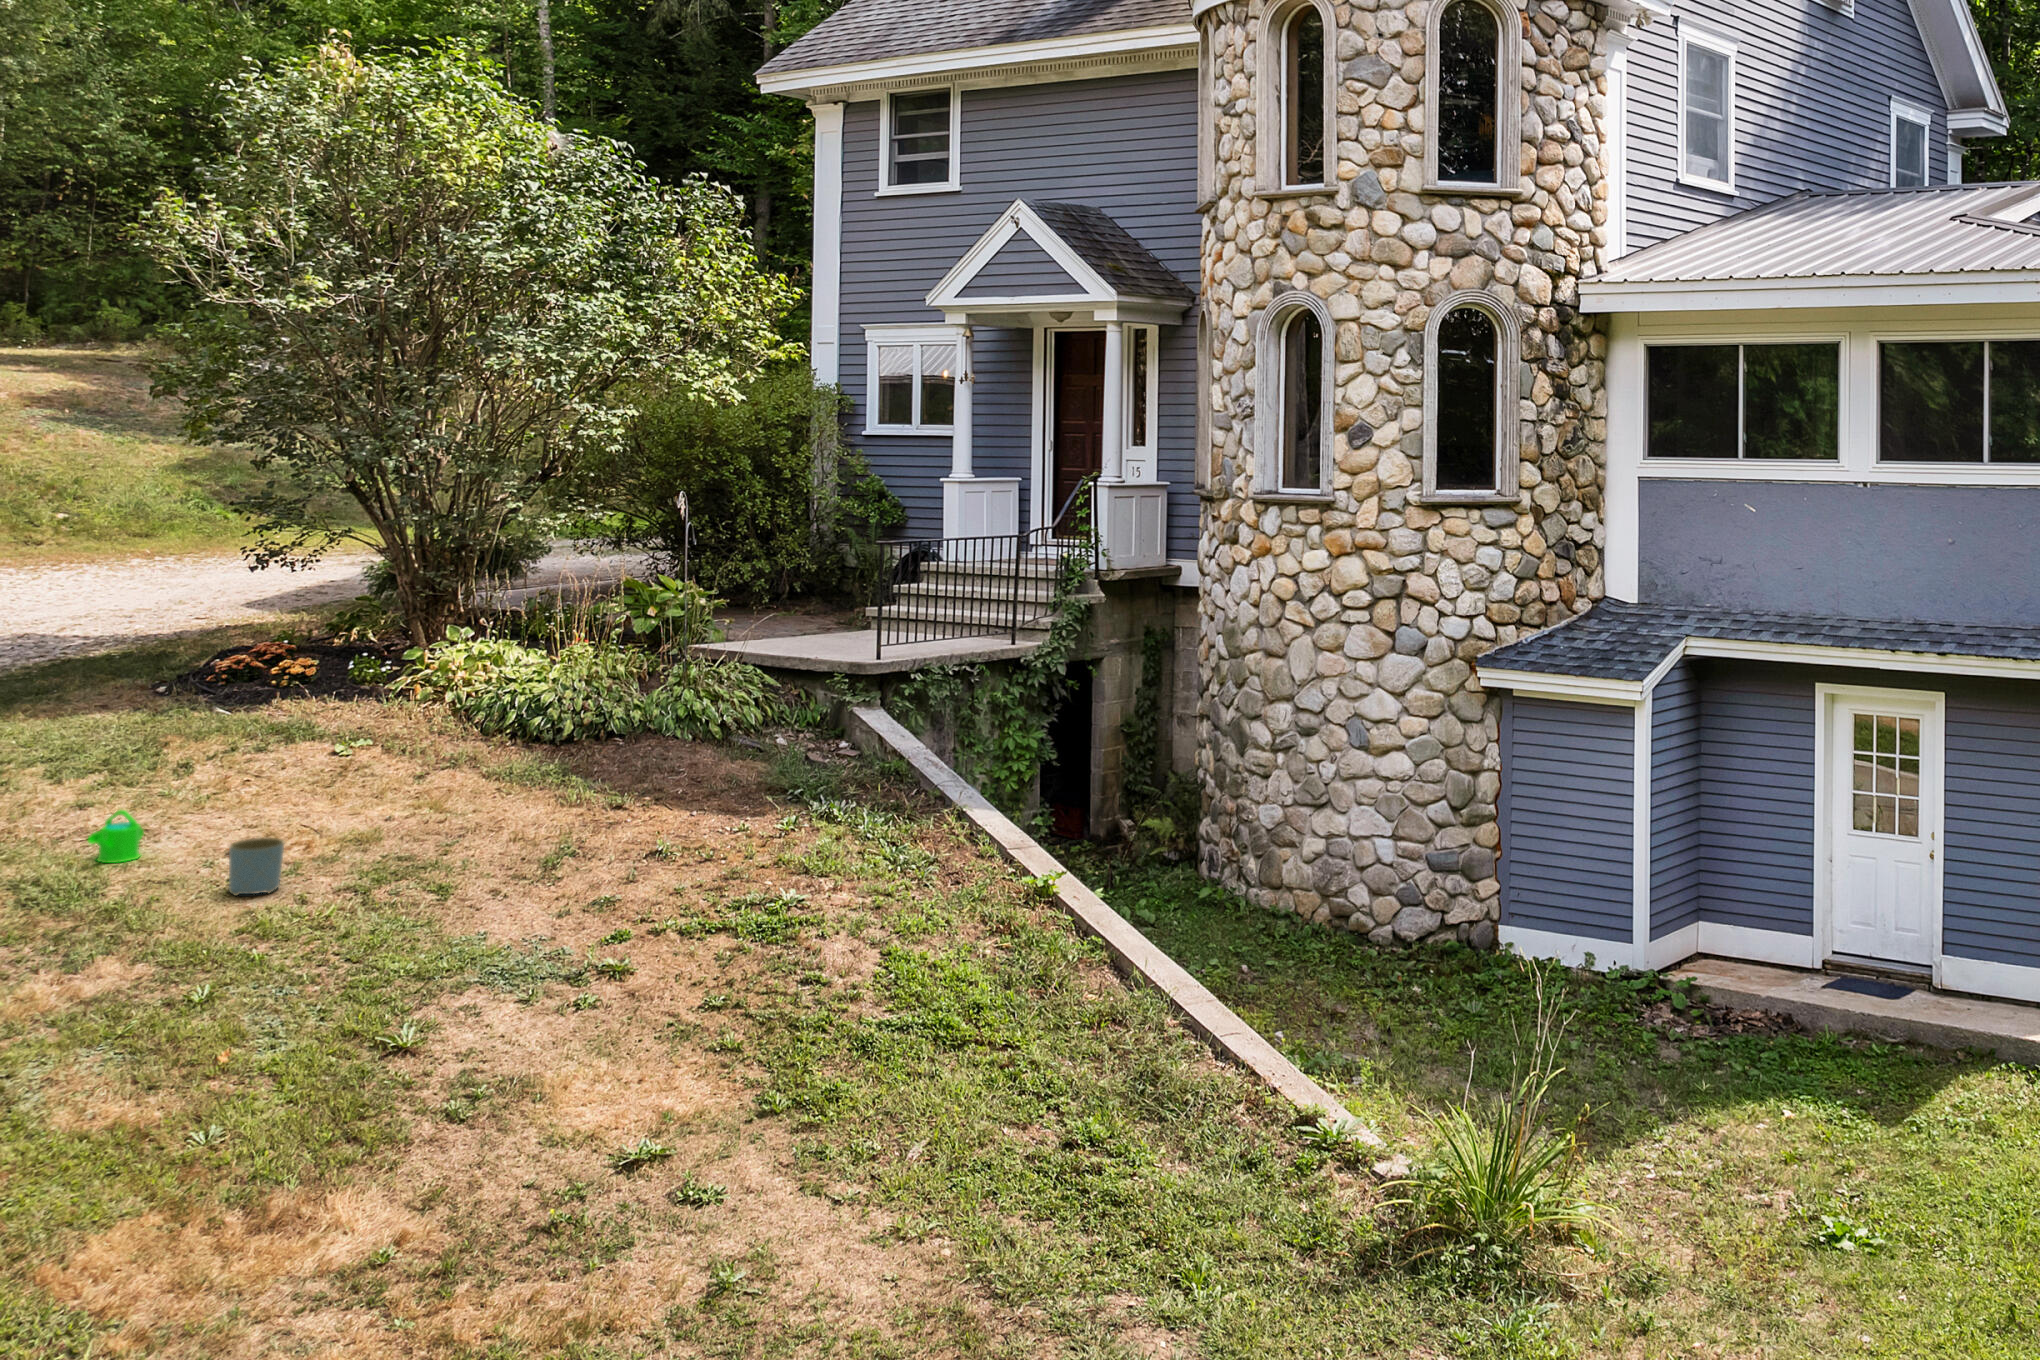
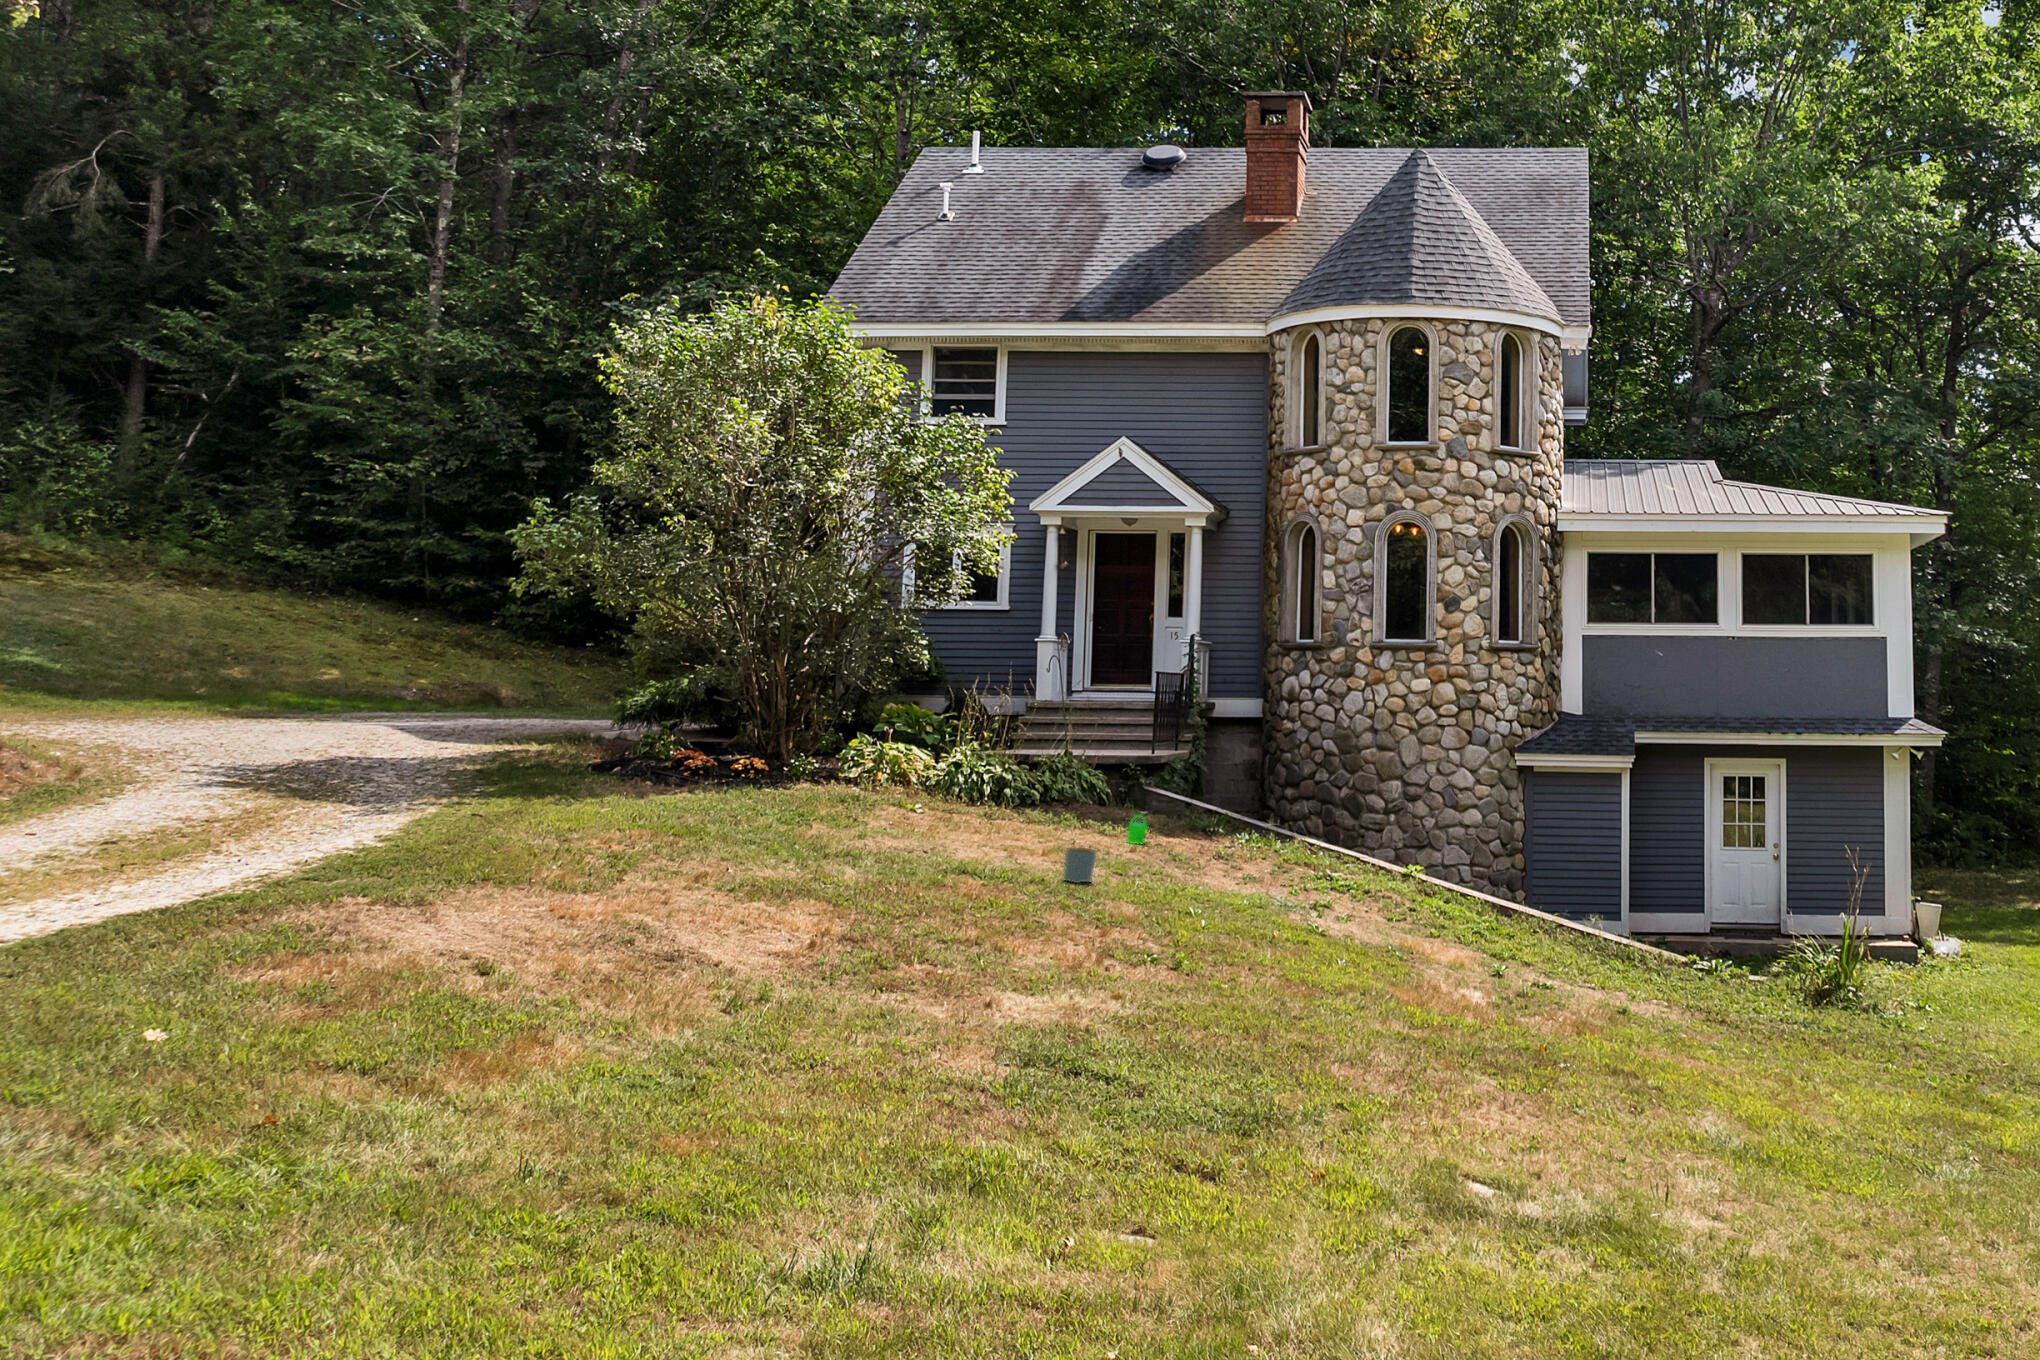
watering can: present [88,810,144,863] -> present [1127,815,1148,844]

